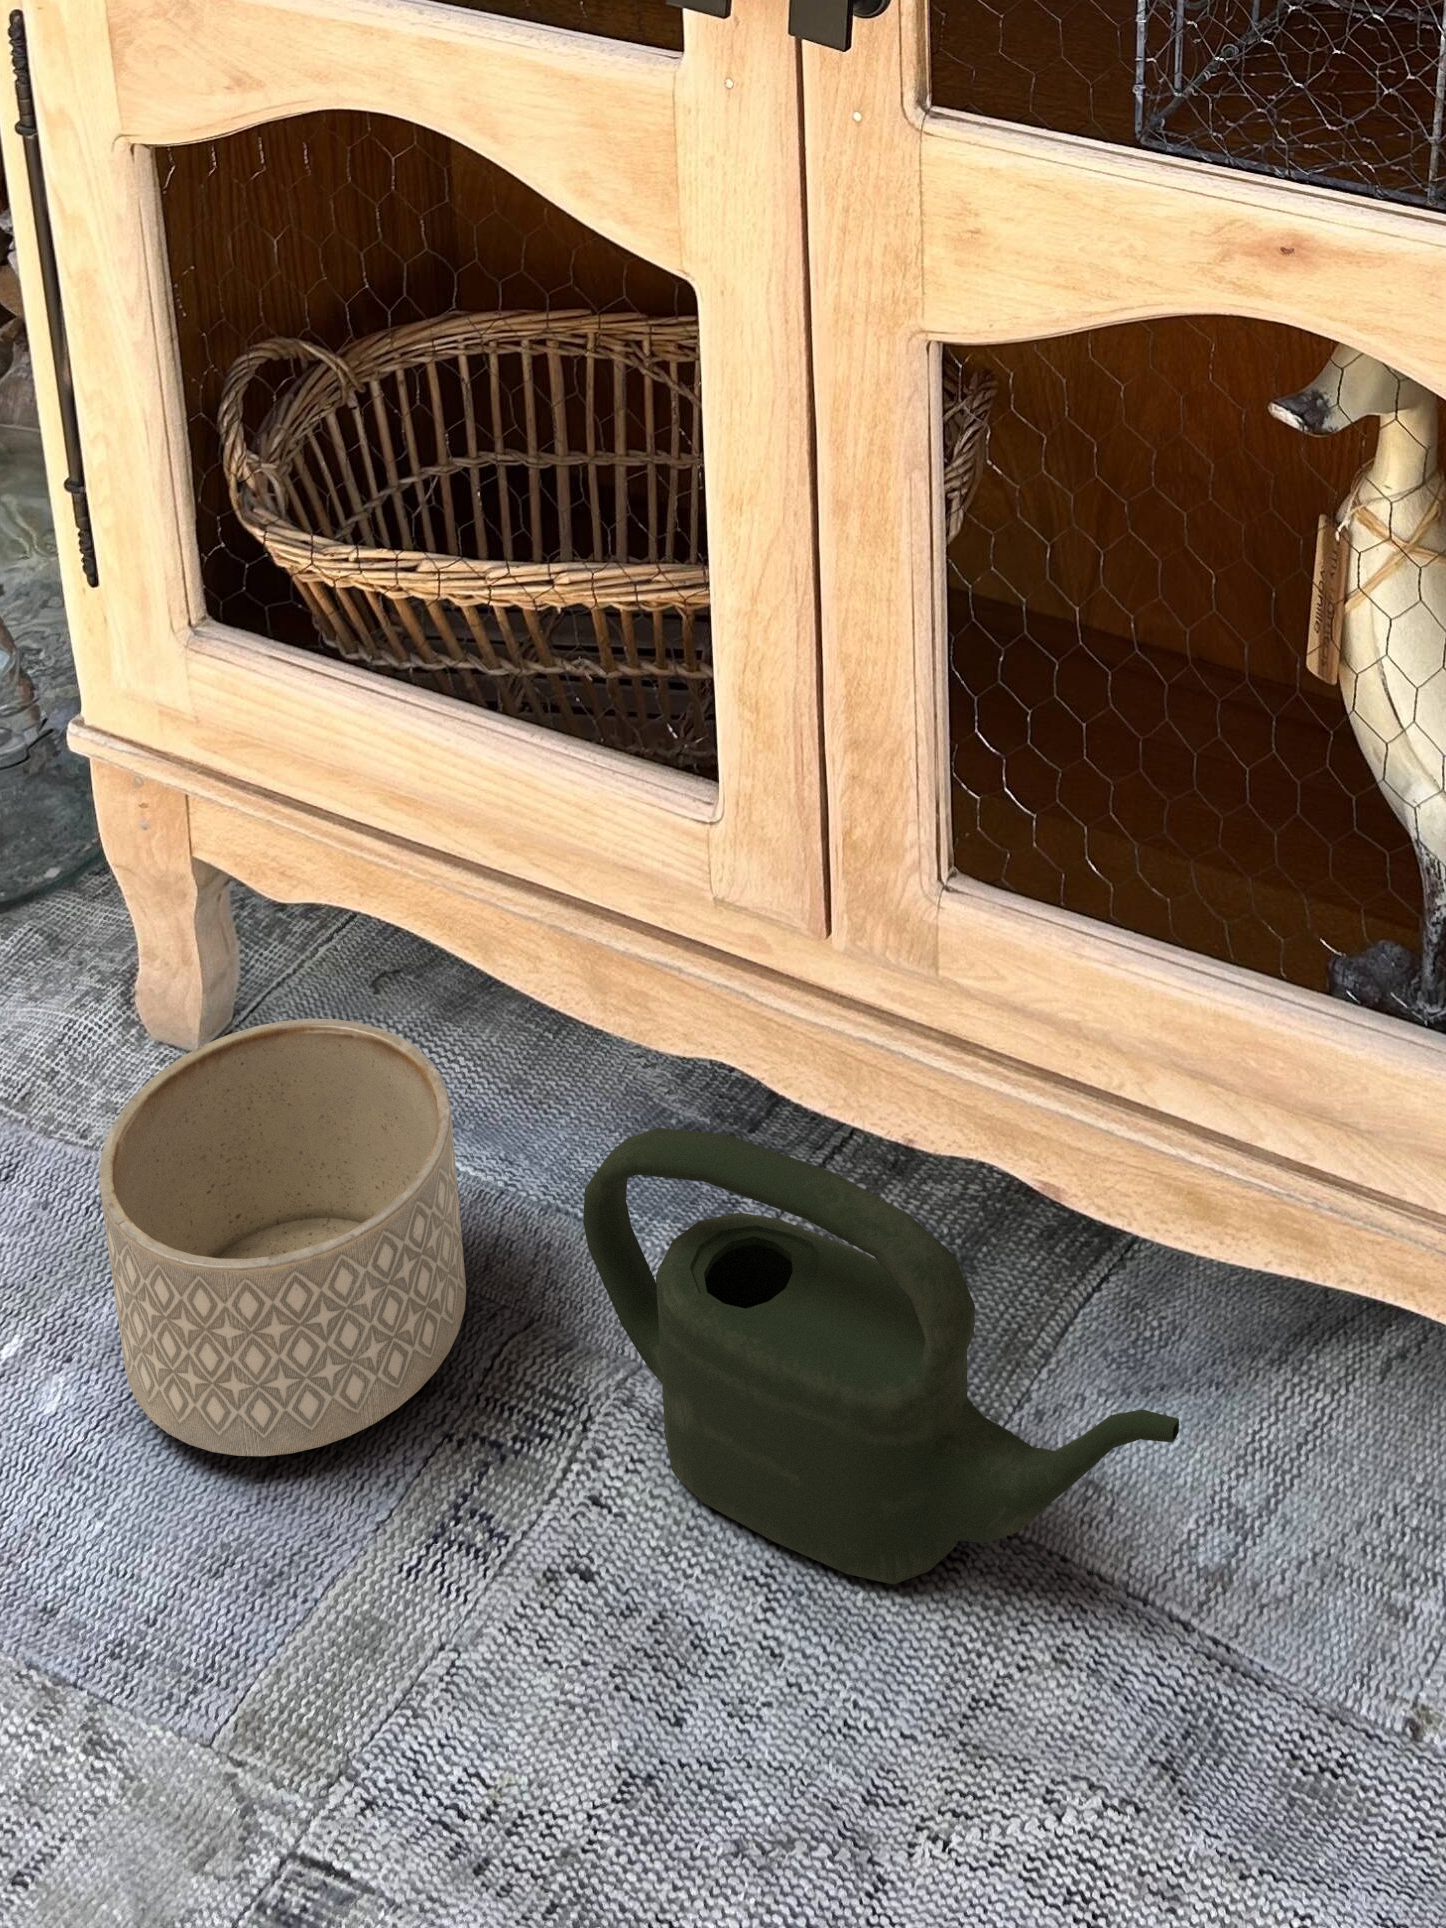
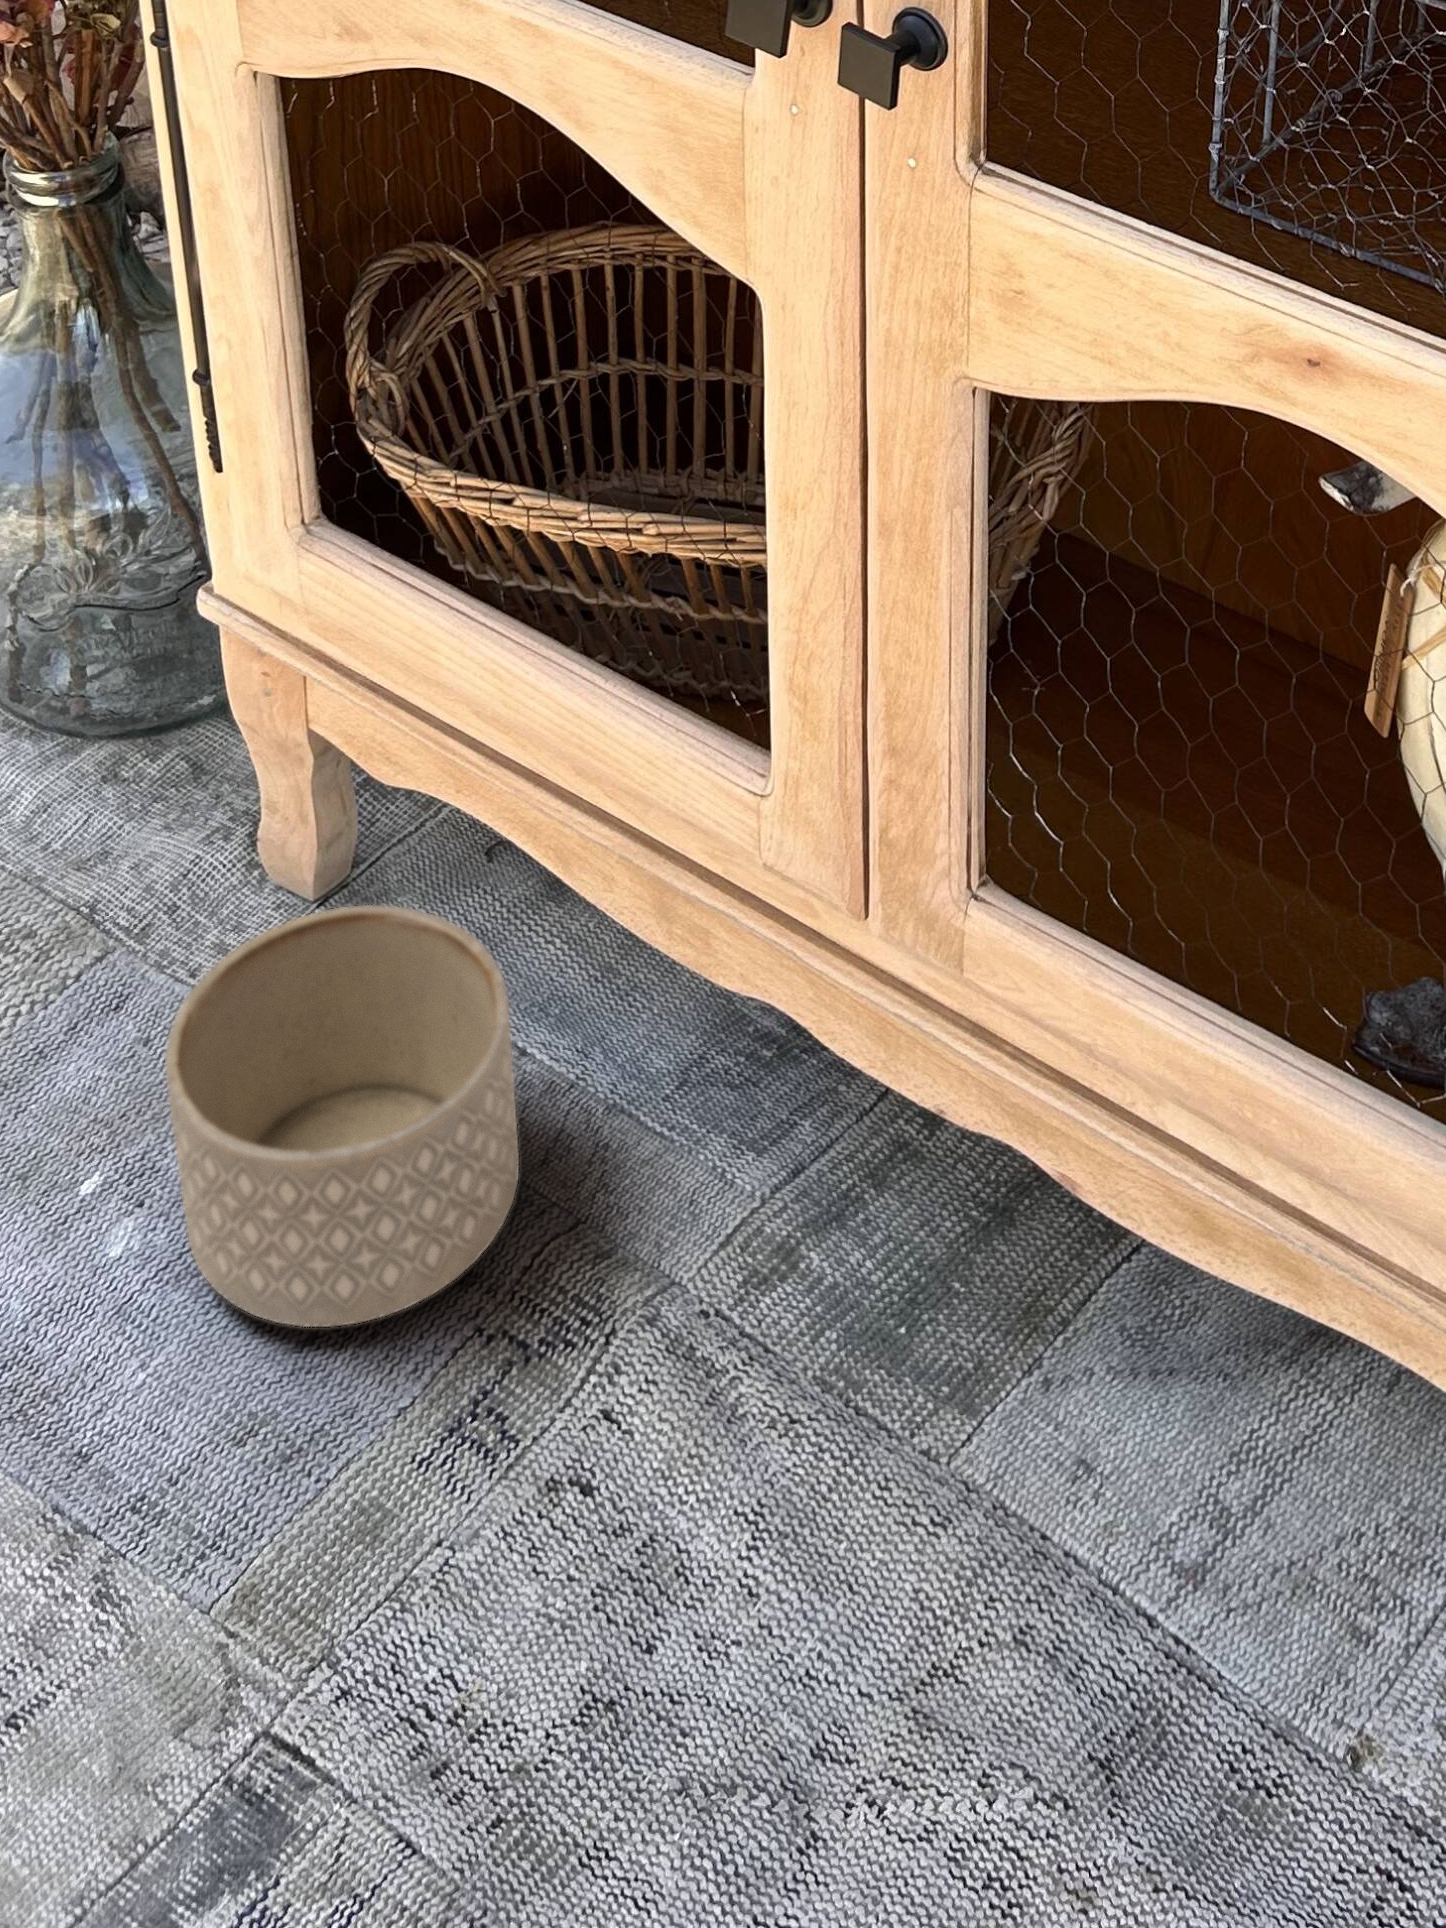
watering can: present [583,1128,1179,1585] -> none [617,1074,1149,1539]

